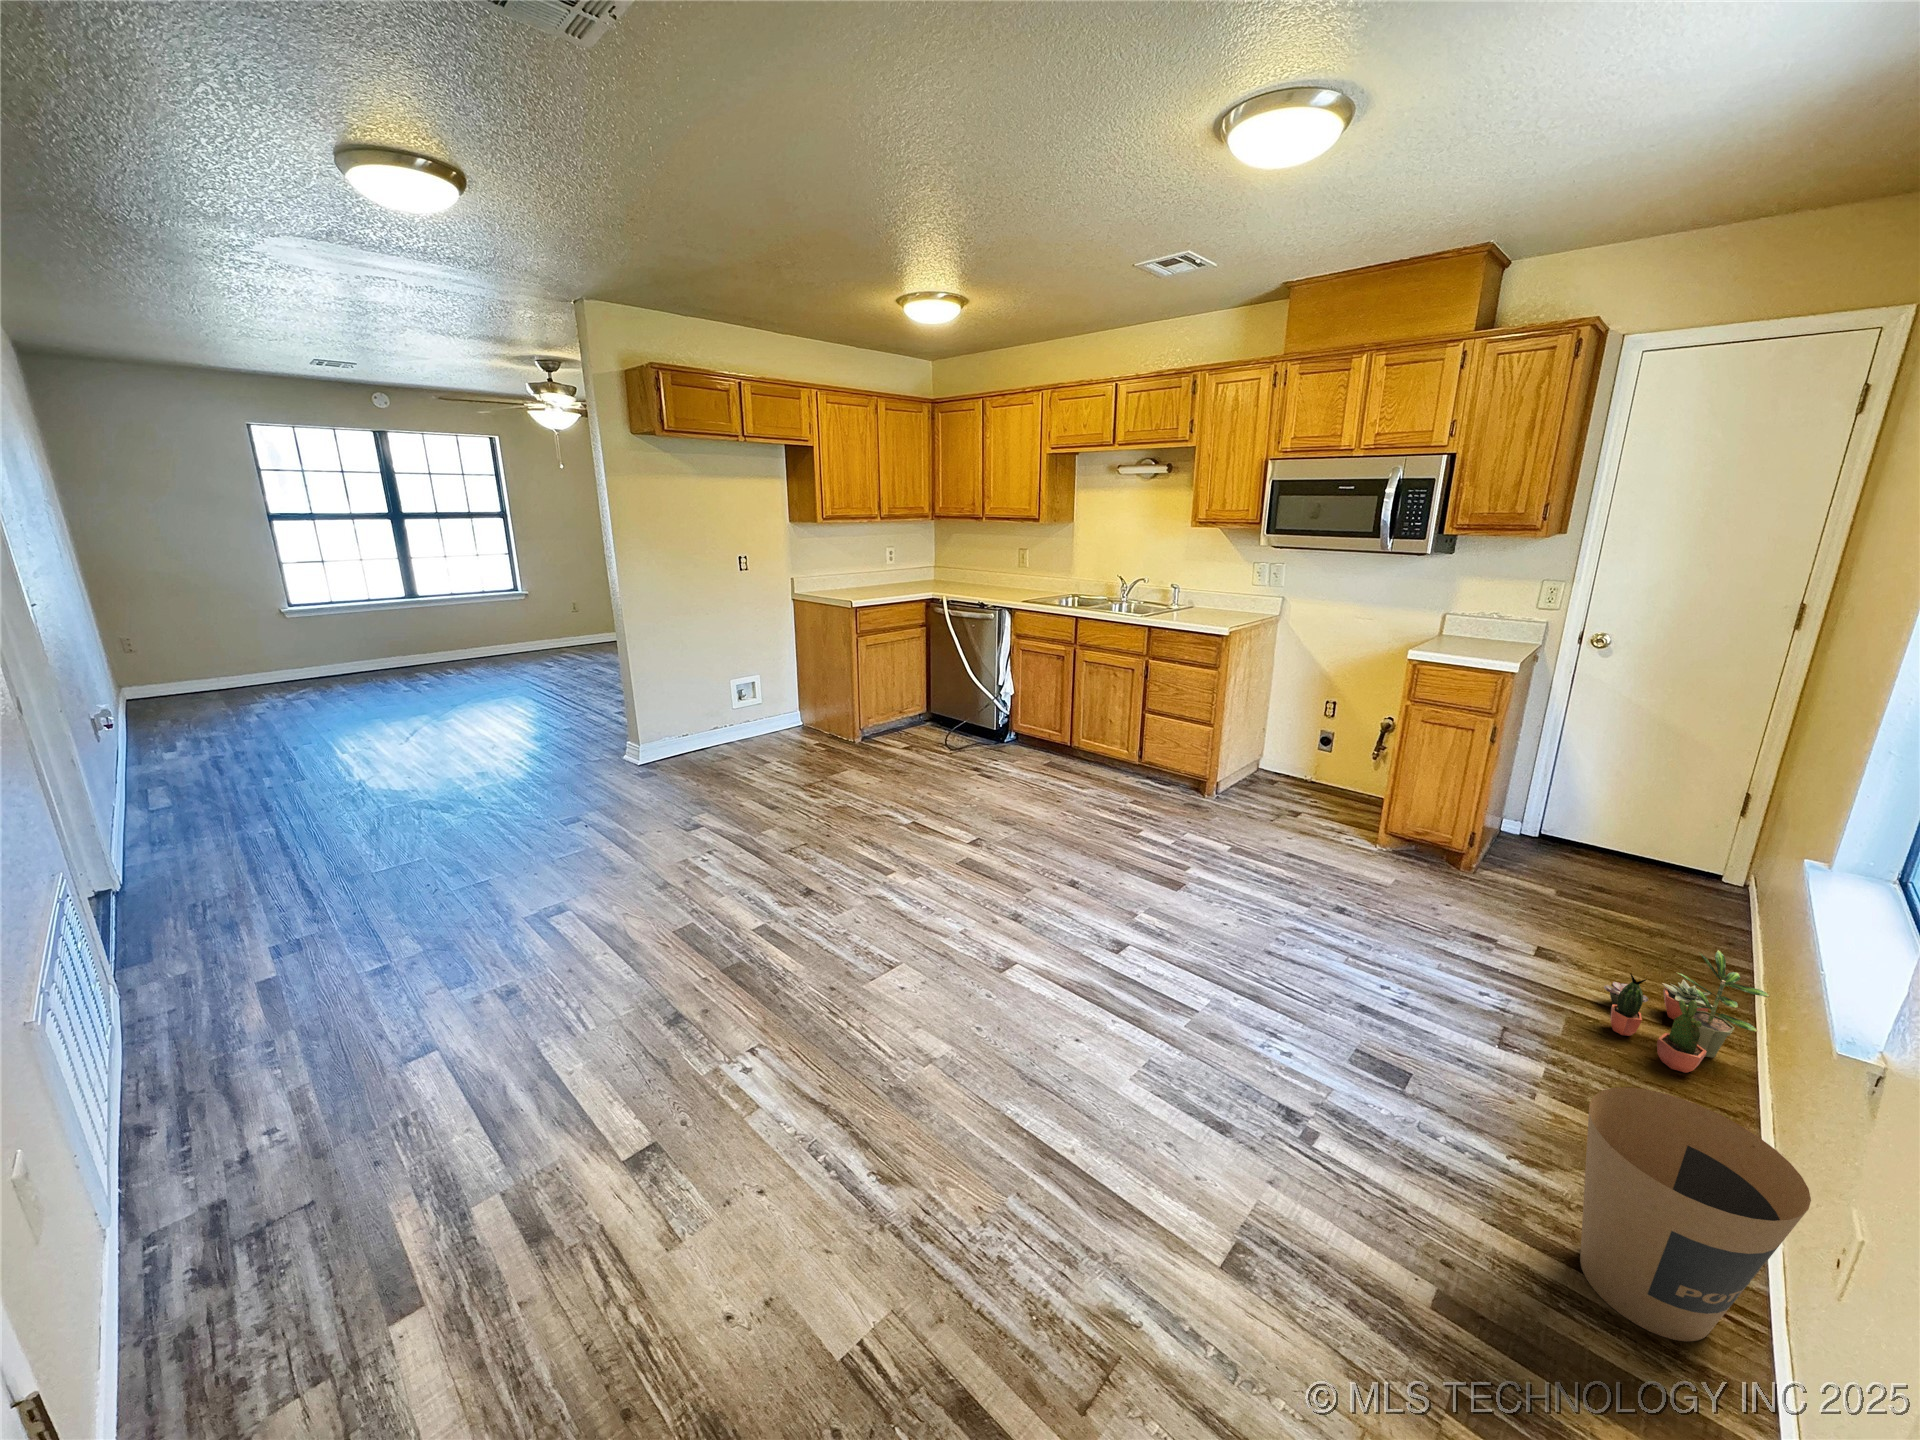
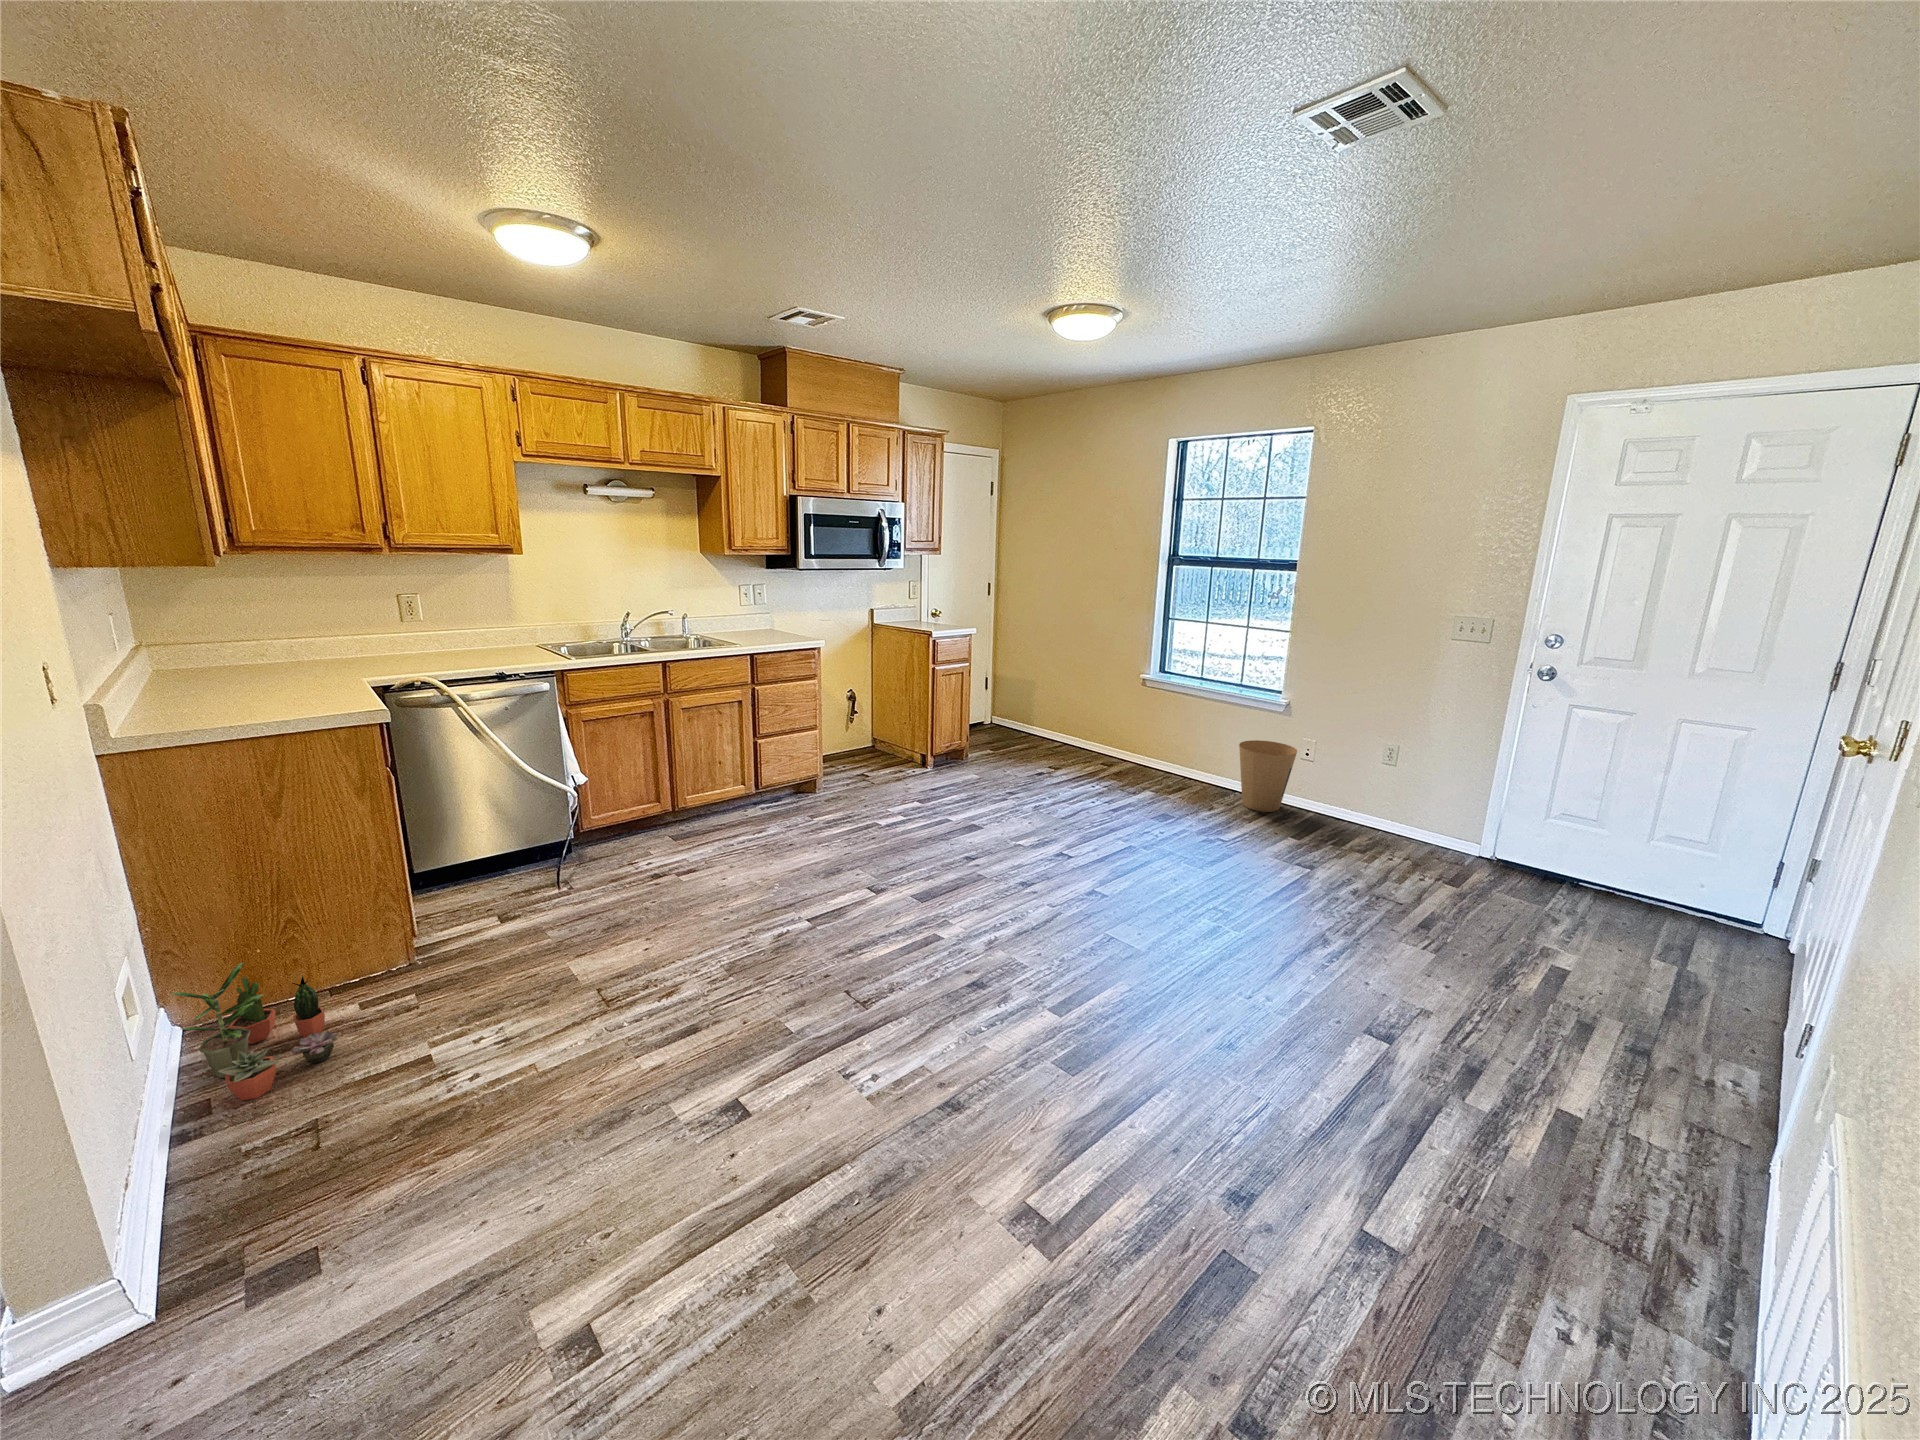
potted plant: present [1604,950,1770,1073] -> present [170,962,340,1101]

